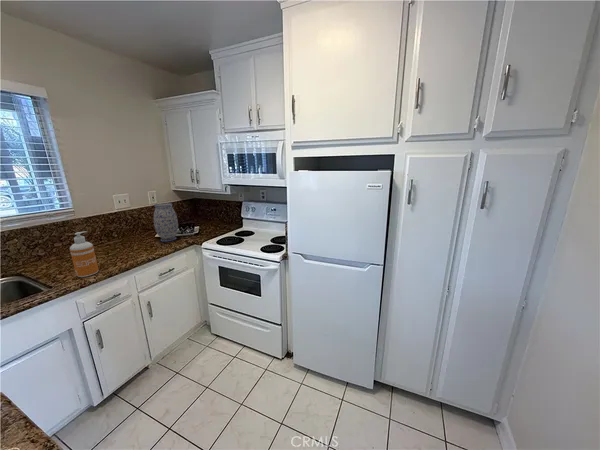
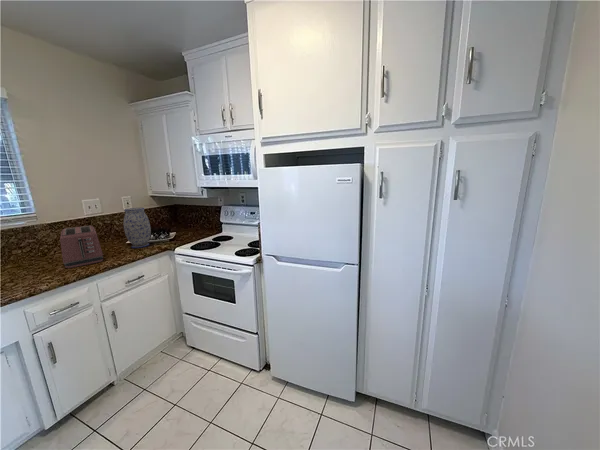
toaster: none [98,220,139,261] -> present [60,225,103,268]
soap dispenser: present [70,231,99,277] -> none [19,235,53,284]

